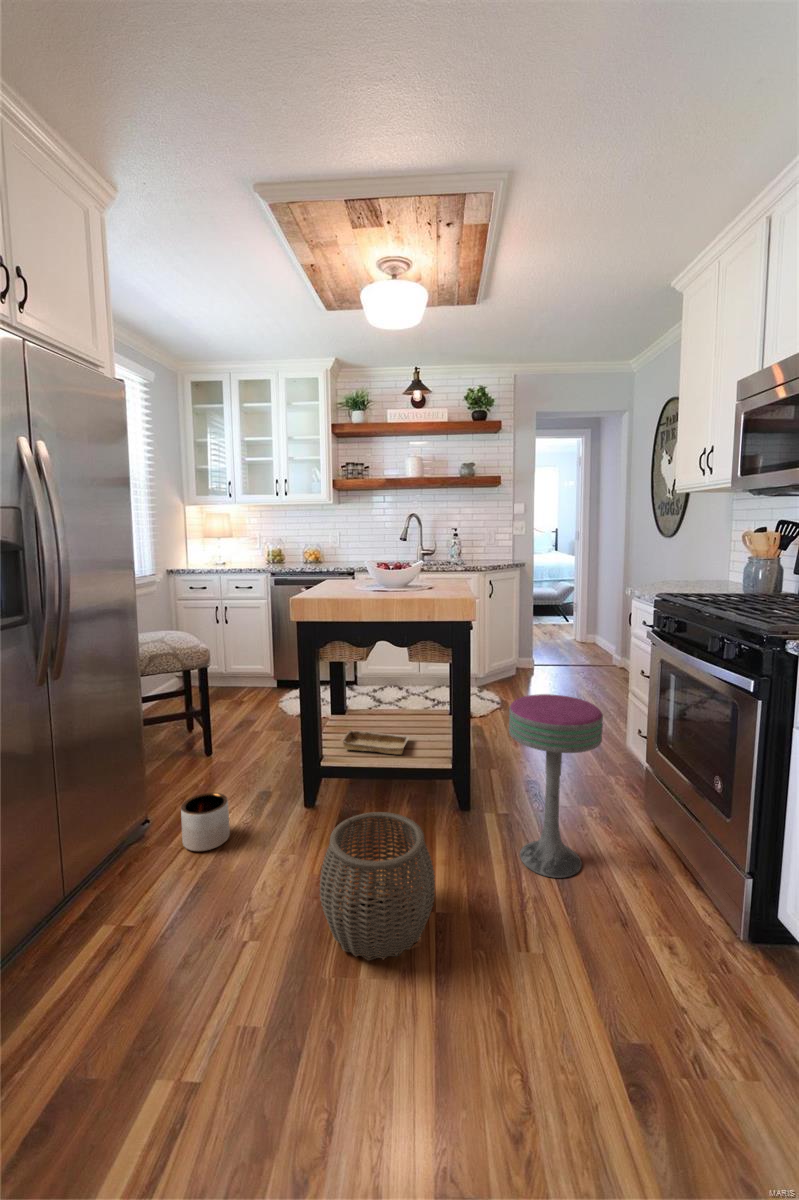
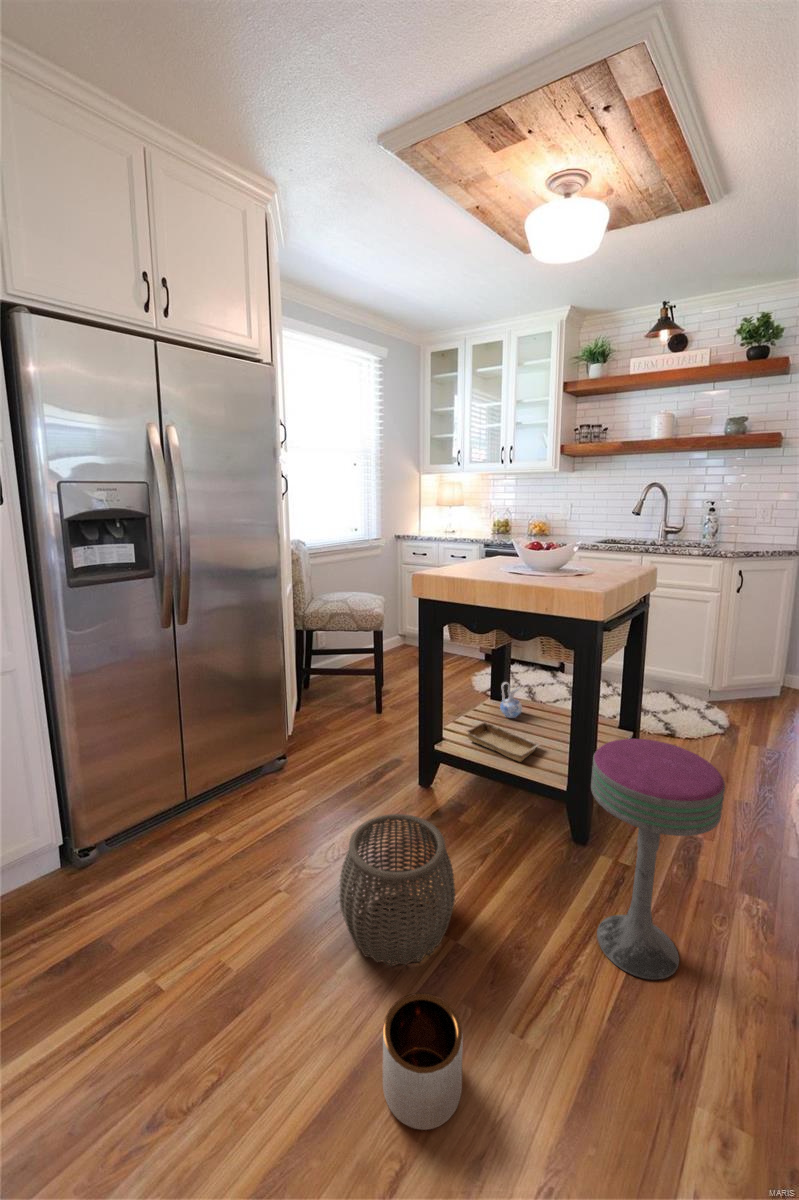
ceramic pitcher: none [355,690,375,724] -> present [500,682,522,718]
planter: present [181,792,230,851] -> present [382,993,463,1130]

